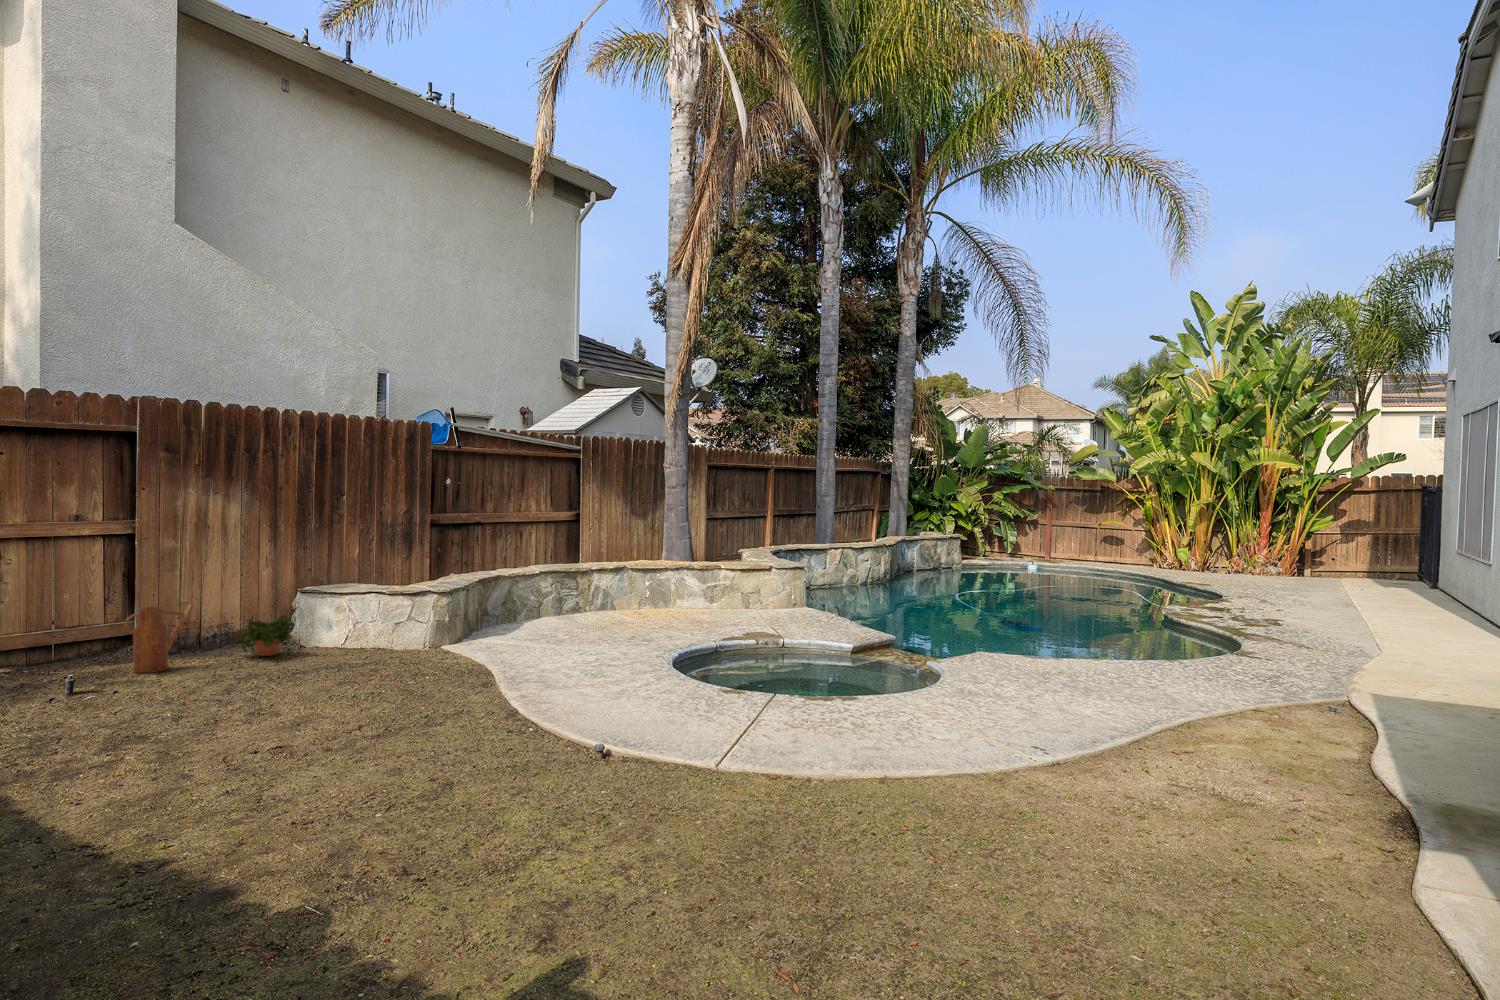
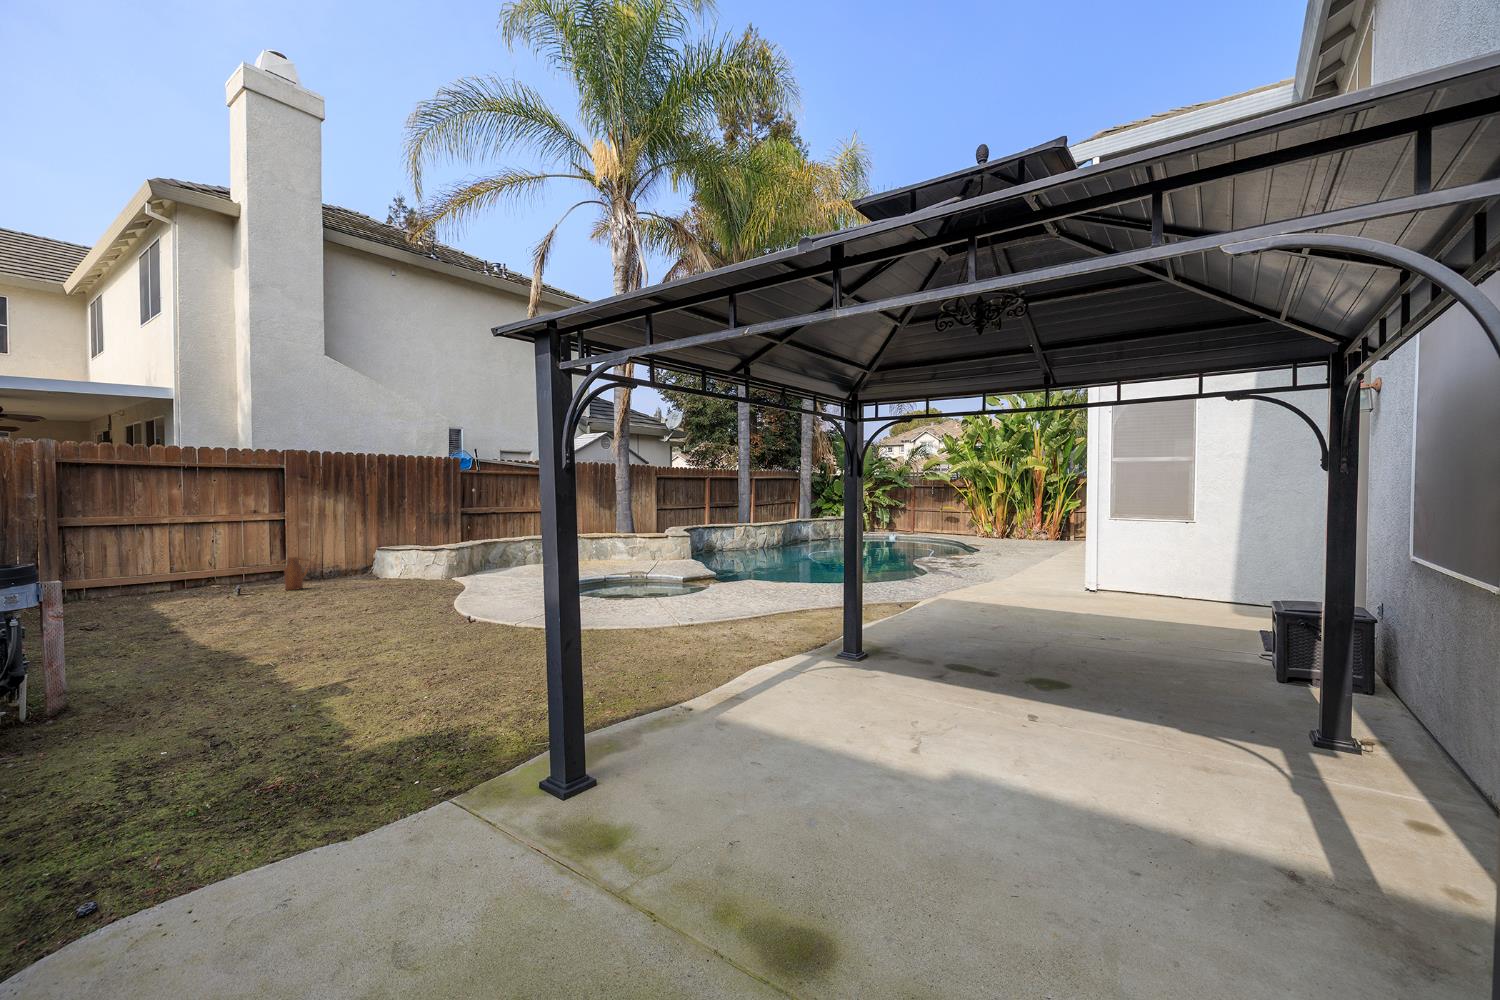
potted plant: present [237,615,295,656] -> none [341,561,373,583]

